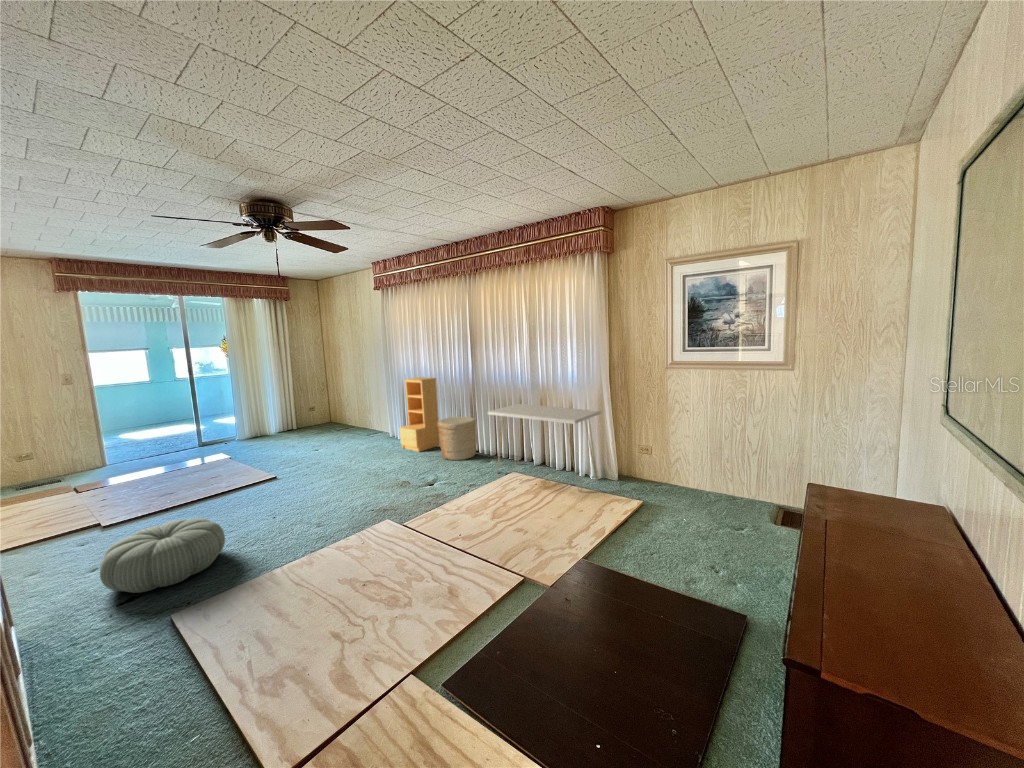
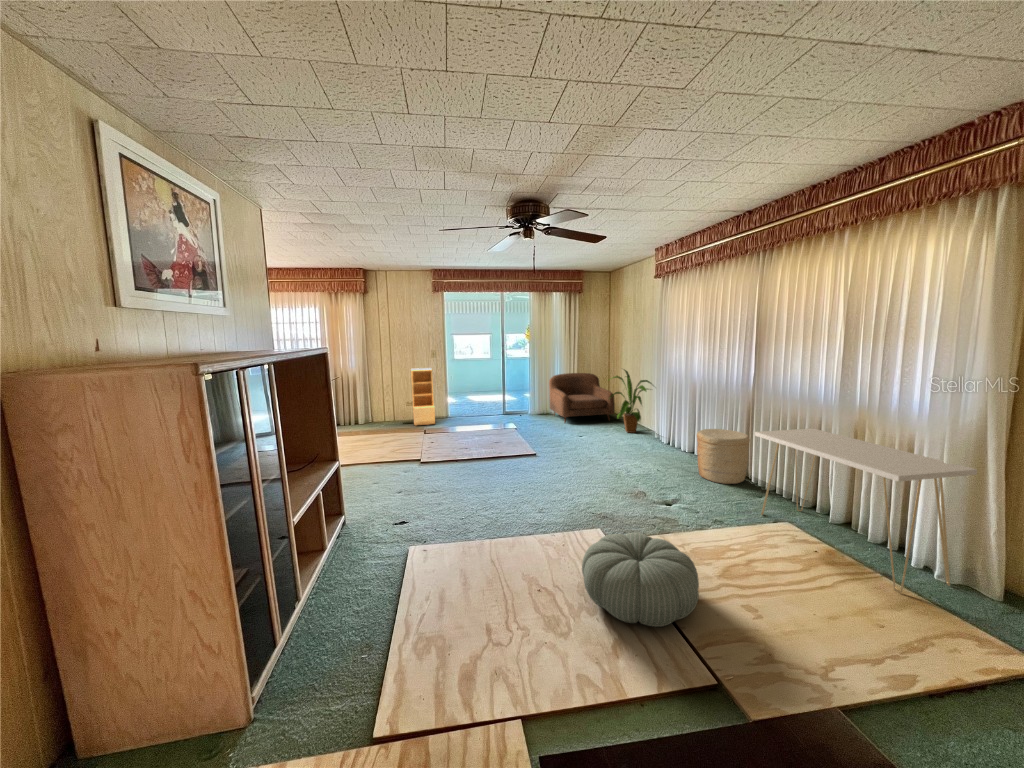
house plant: none [337,376,387,439] -> present [609,370,652,433]
bookshelf: present [400,377,440,452] -> present [411,368,435,426]
armchair: none [259,386,343,442] -> present [549,373,615,422]
pouf: present [100,518,225,593] -> present [582,533,699,627]

